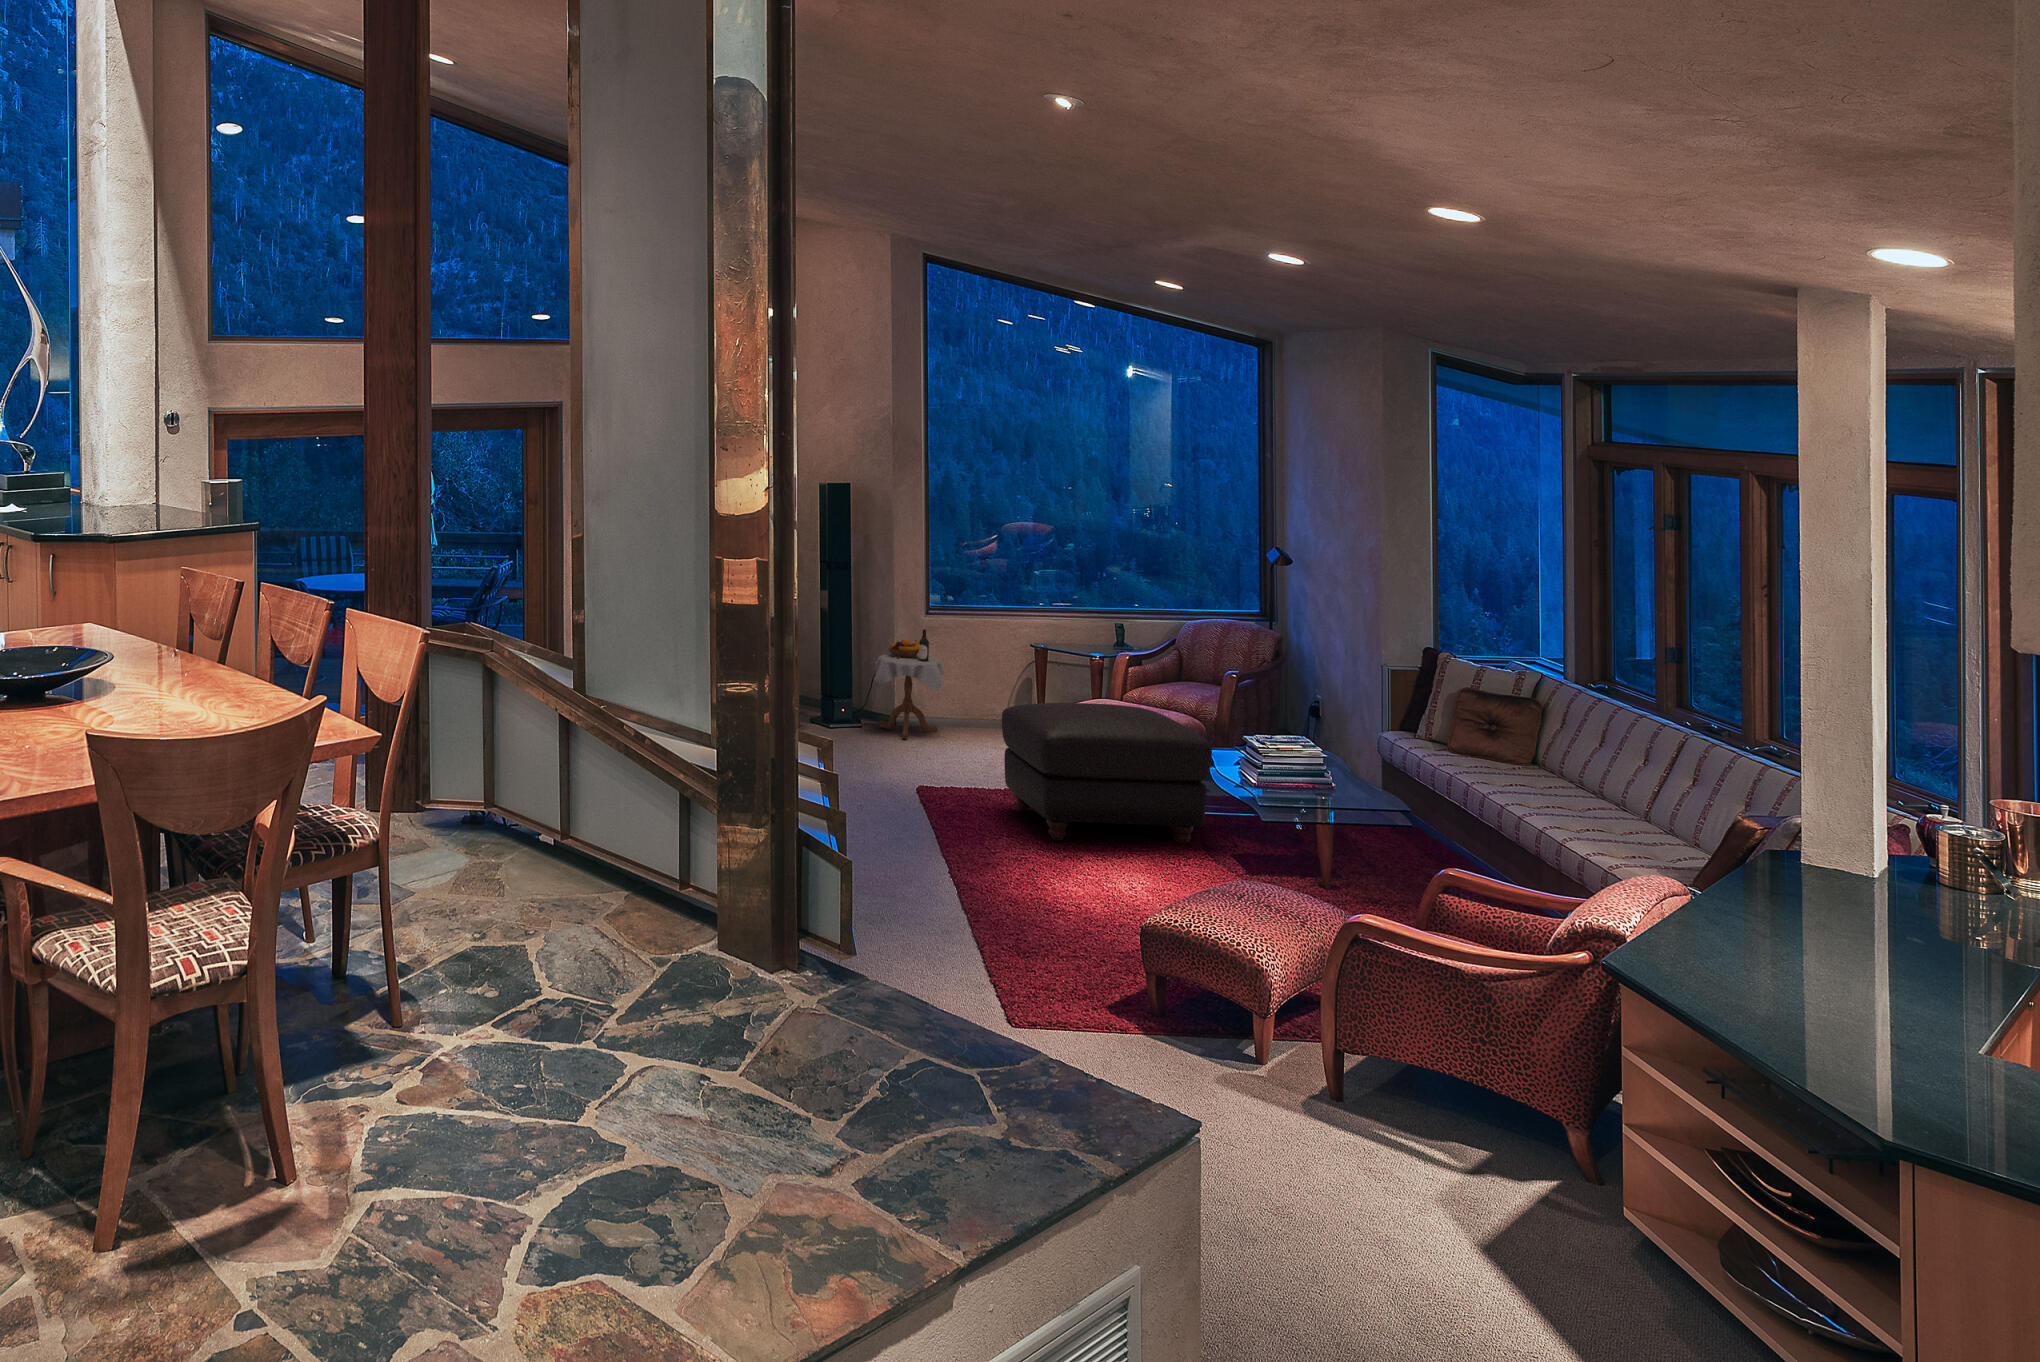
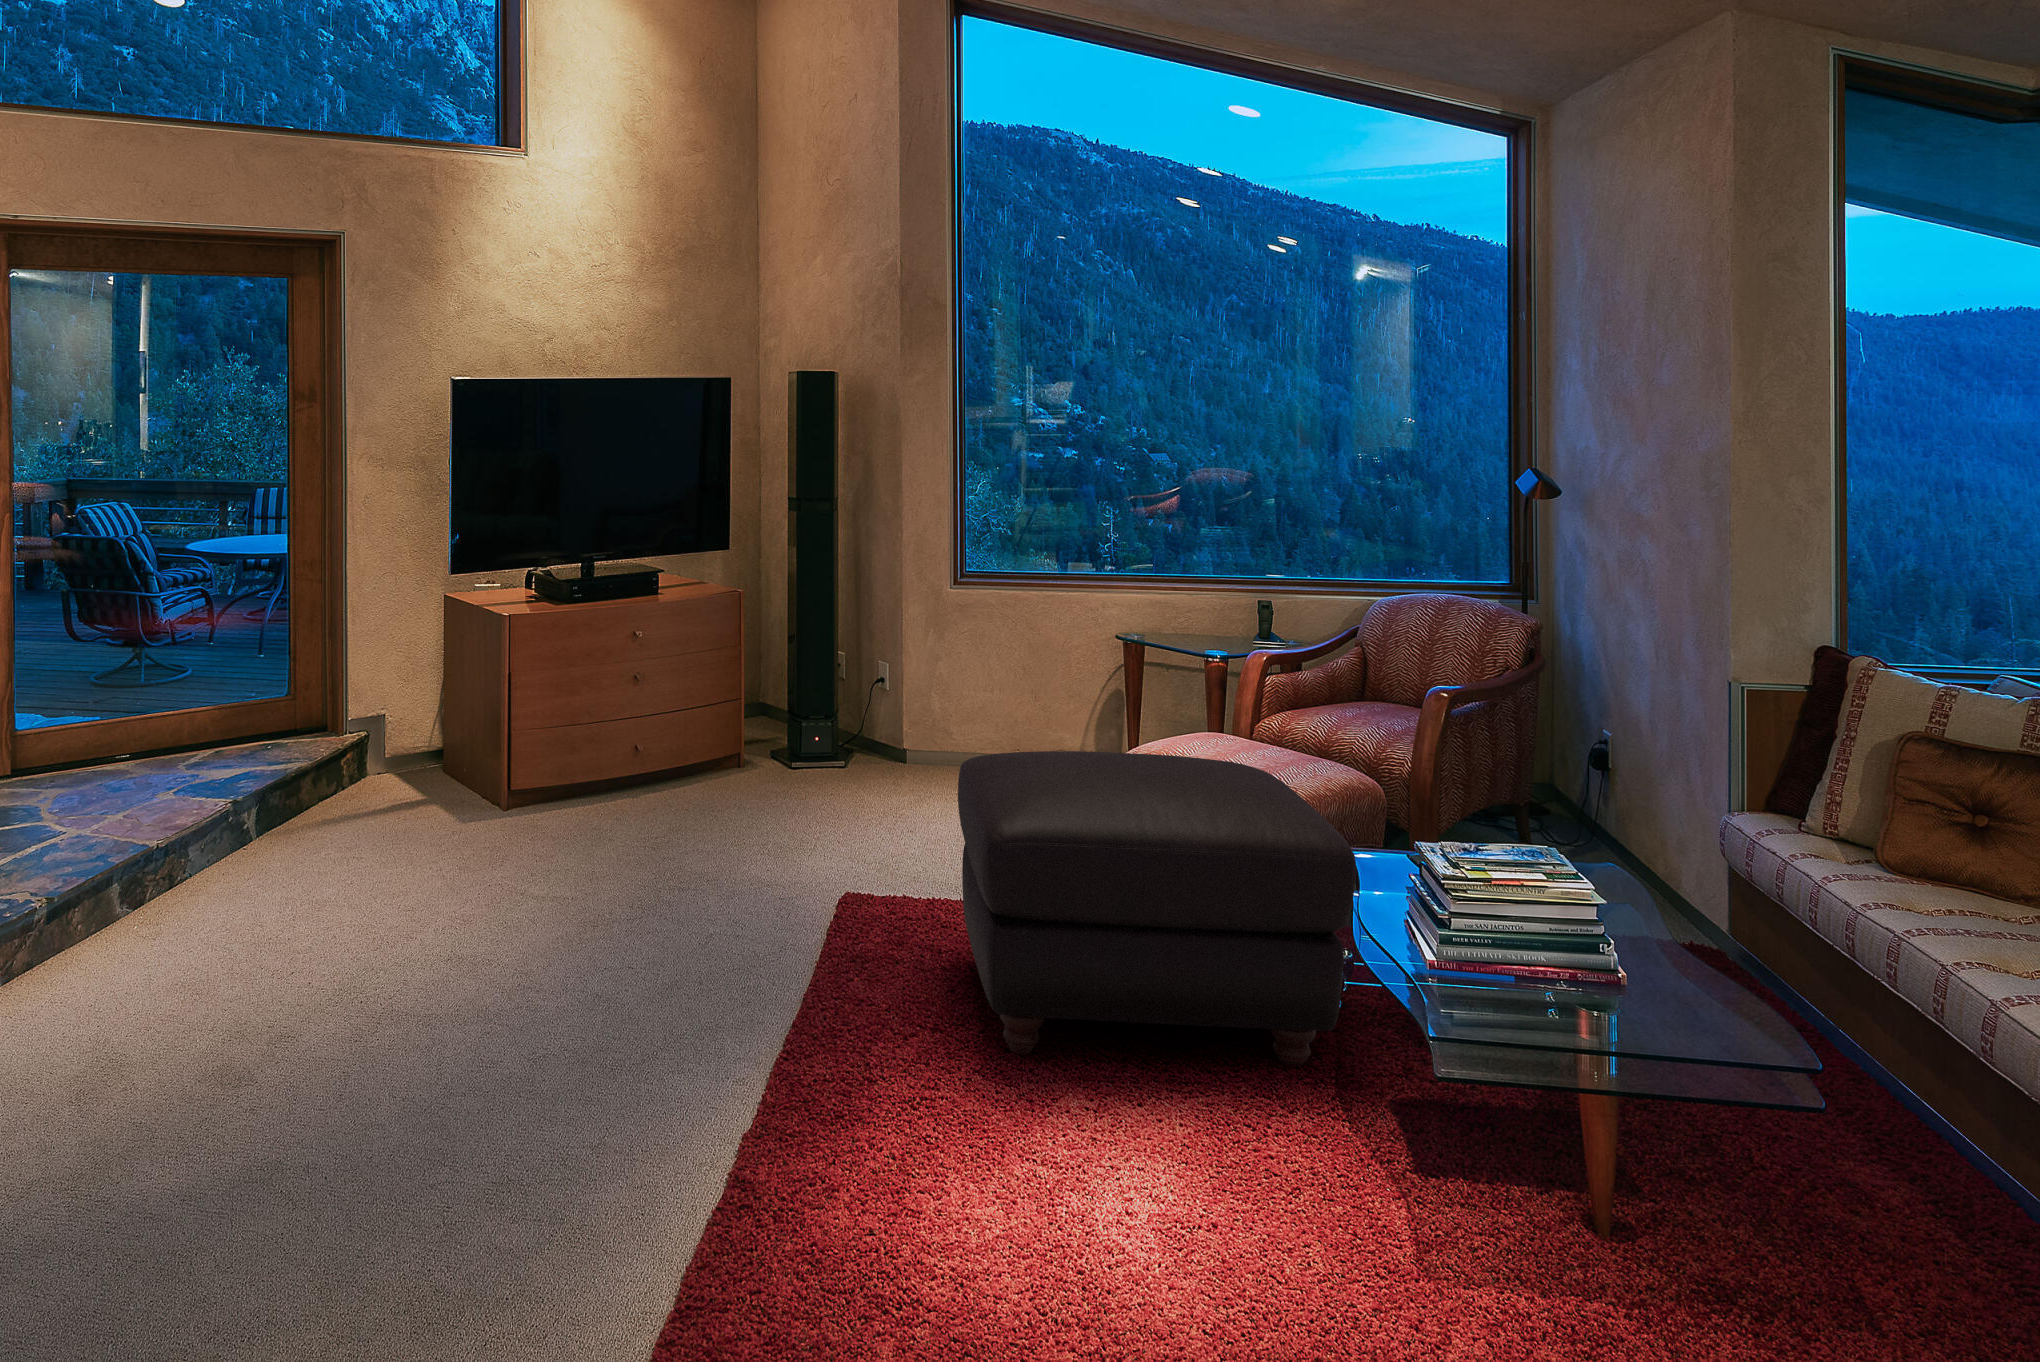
side table: present [874,629,945,739] -> none [837,606,961,796]

